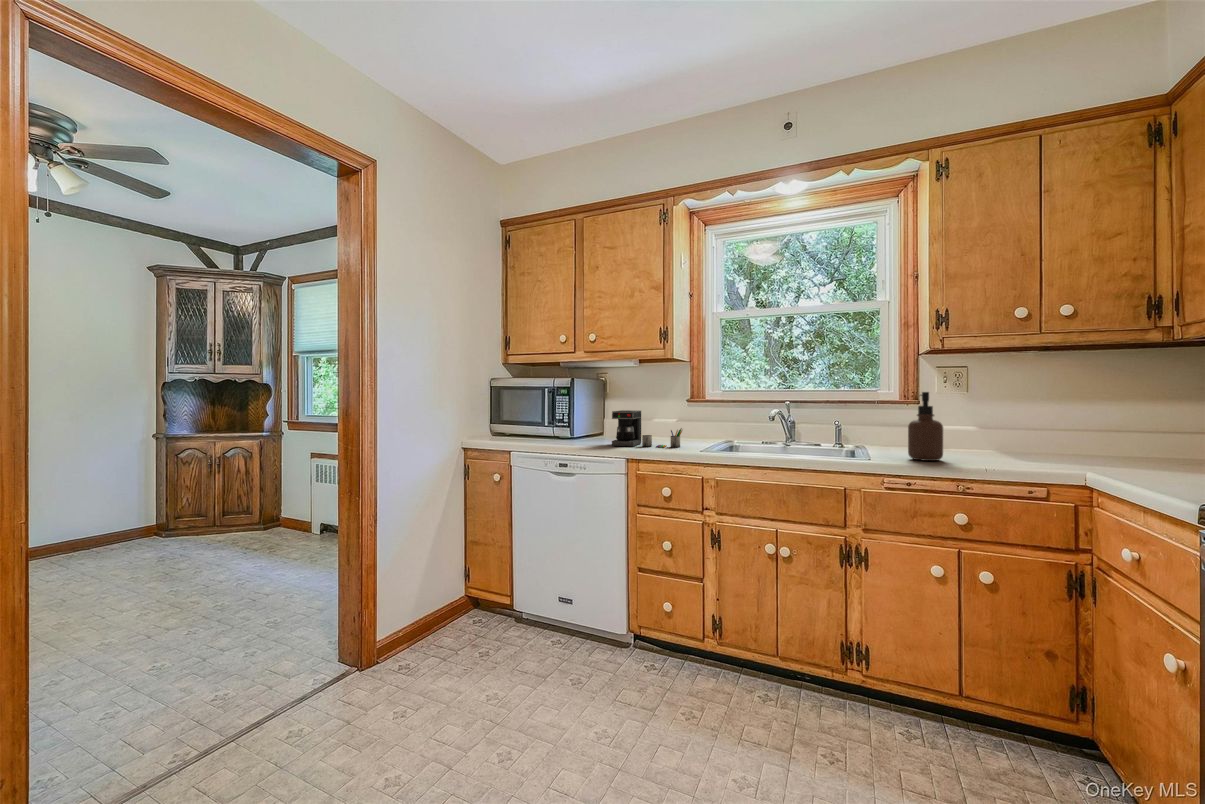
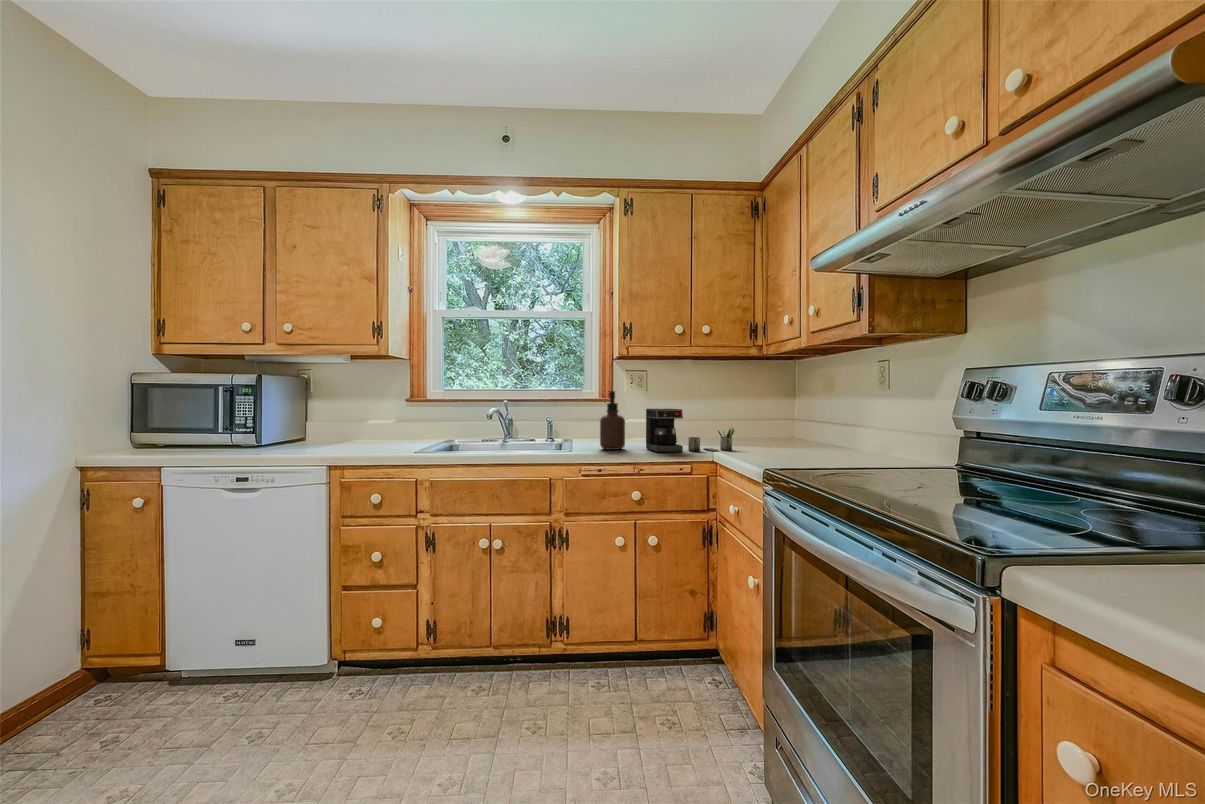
coffee maker: present [612,410,682,448] -> present [646,409,735,452]

